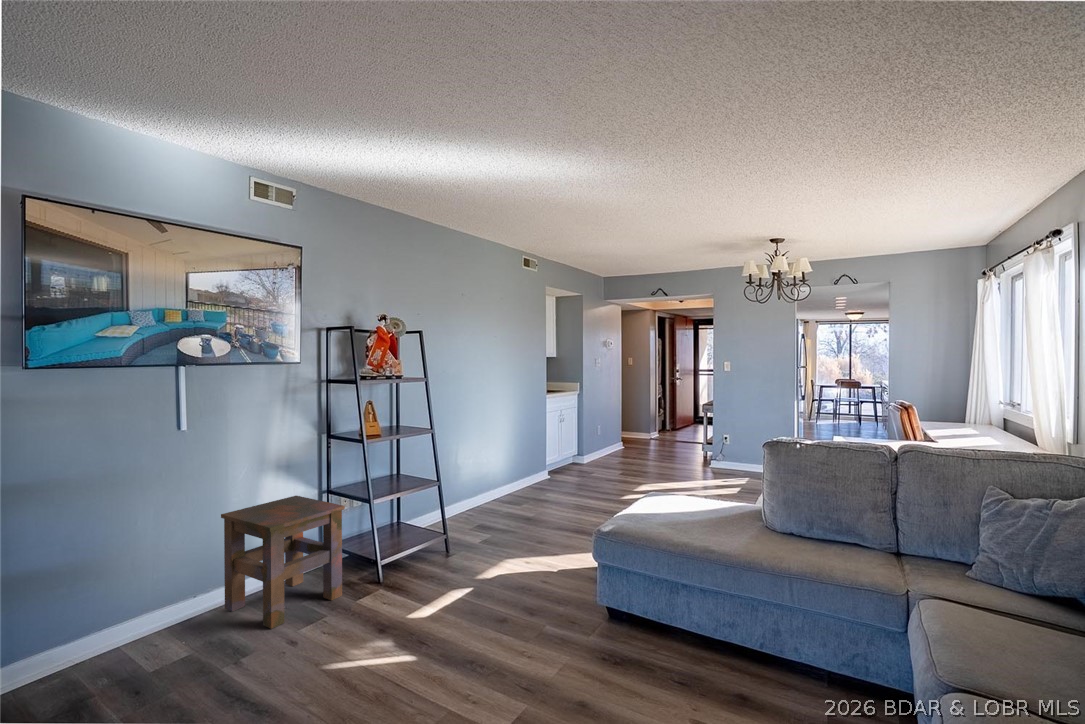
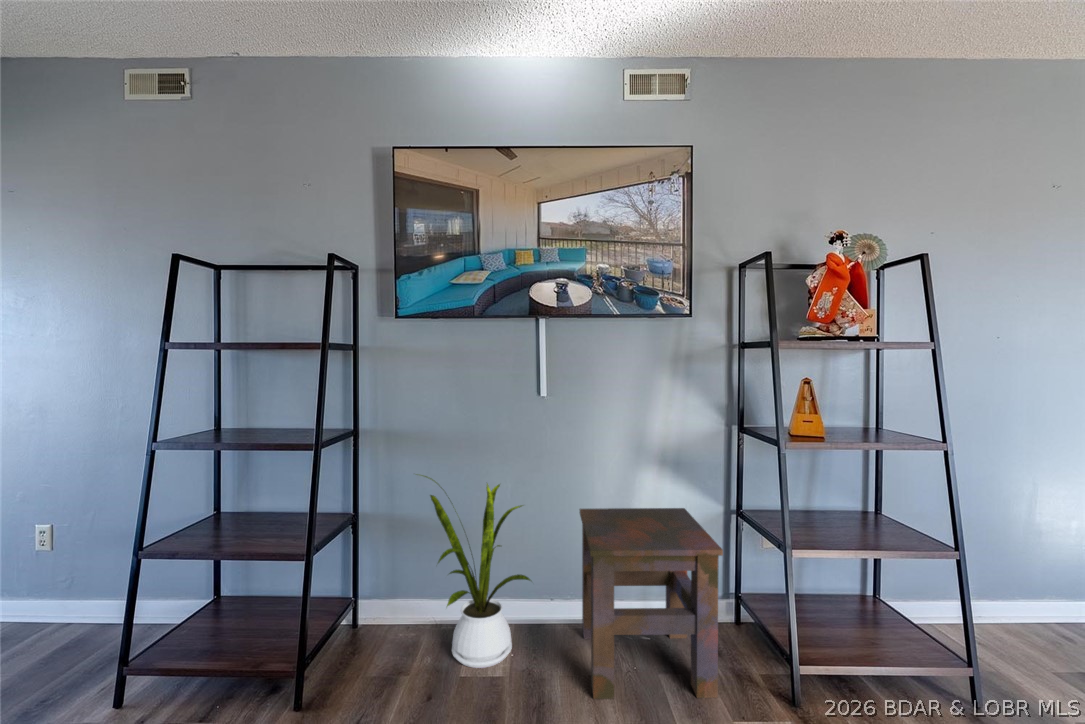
house plant: none [73,509,193,666] -> present [421,475,531,668]

